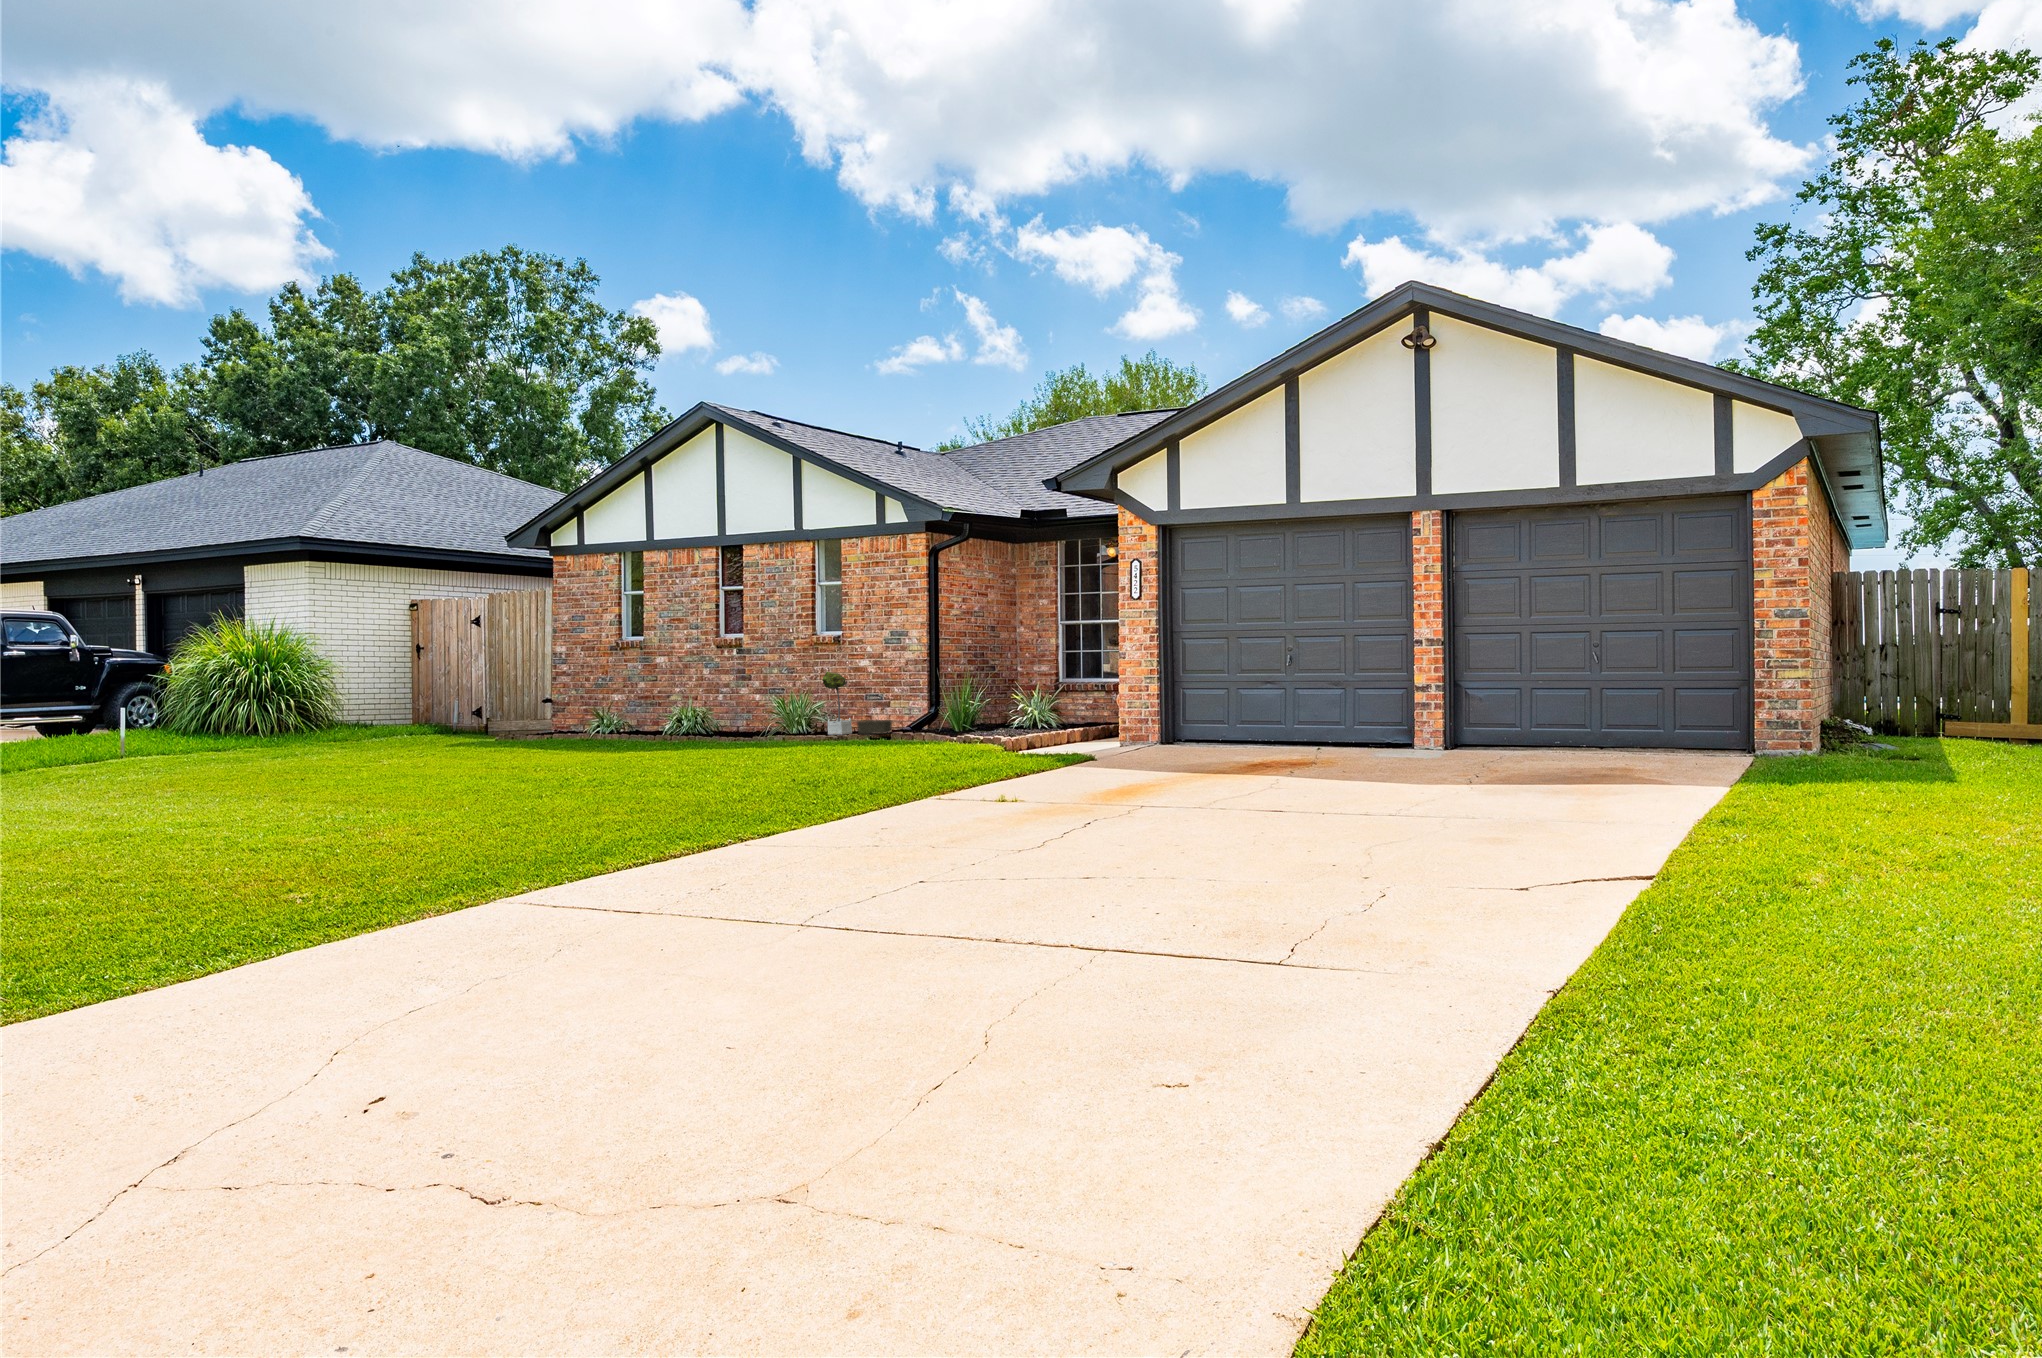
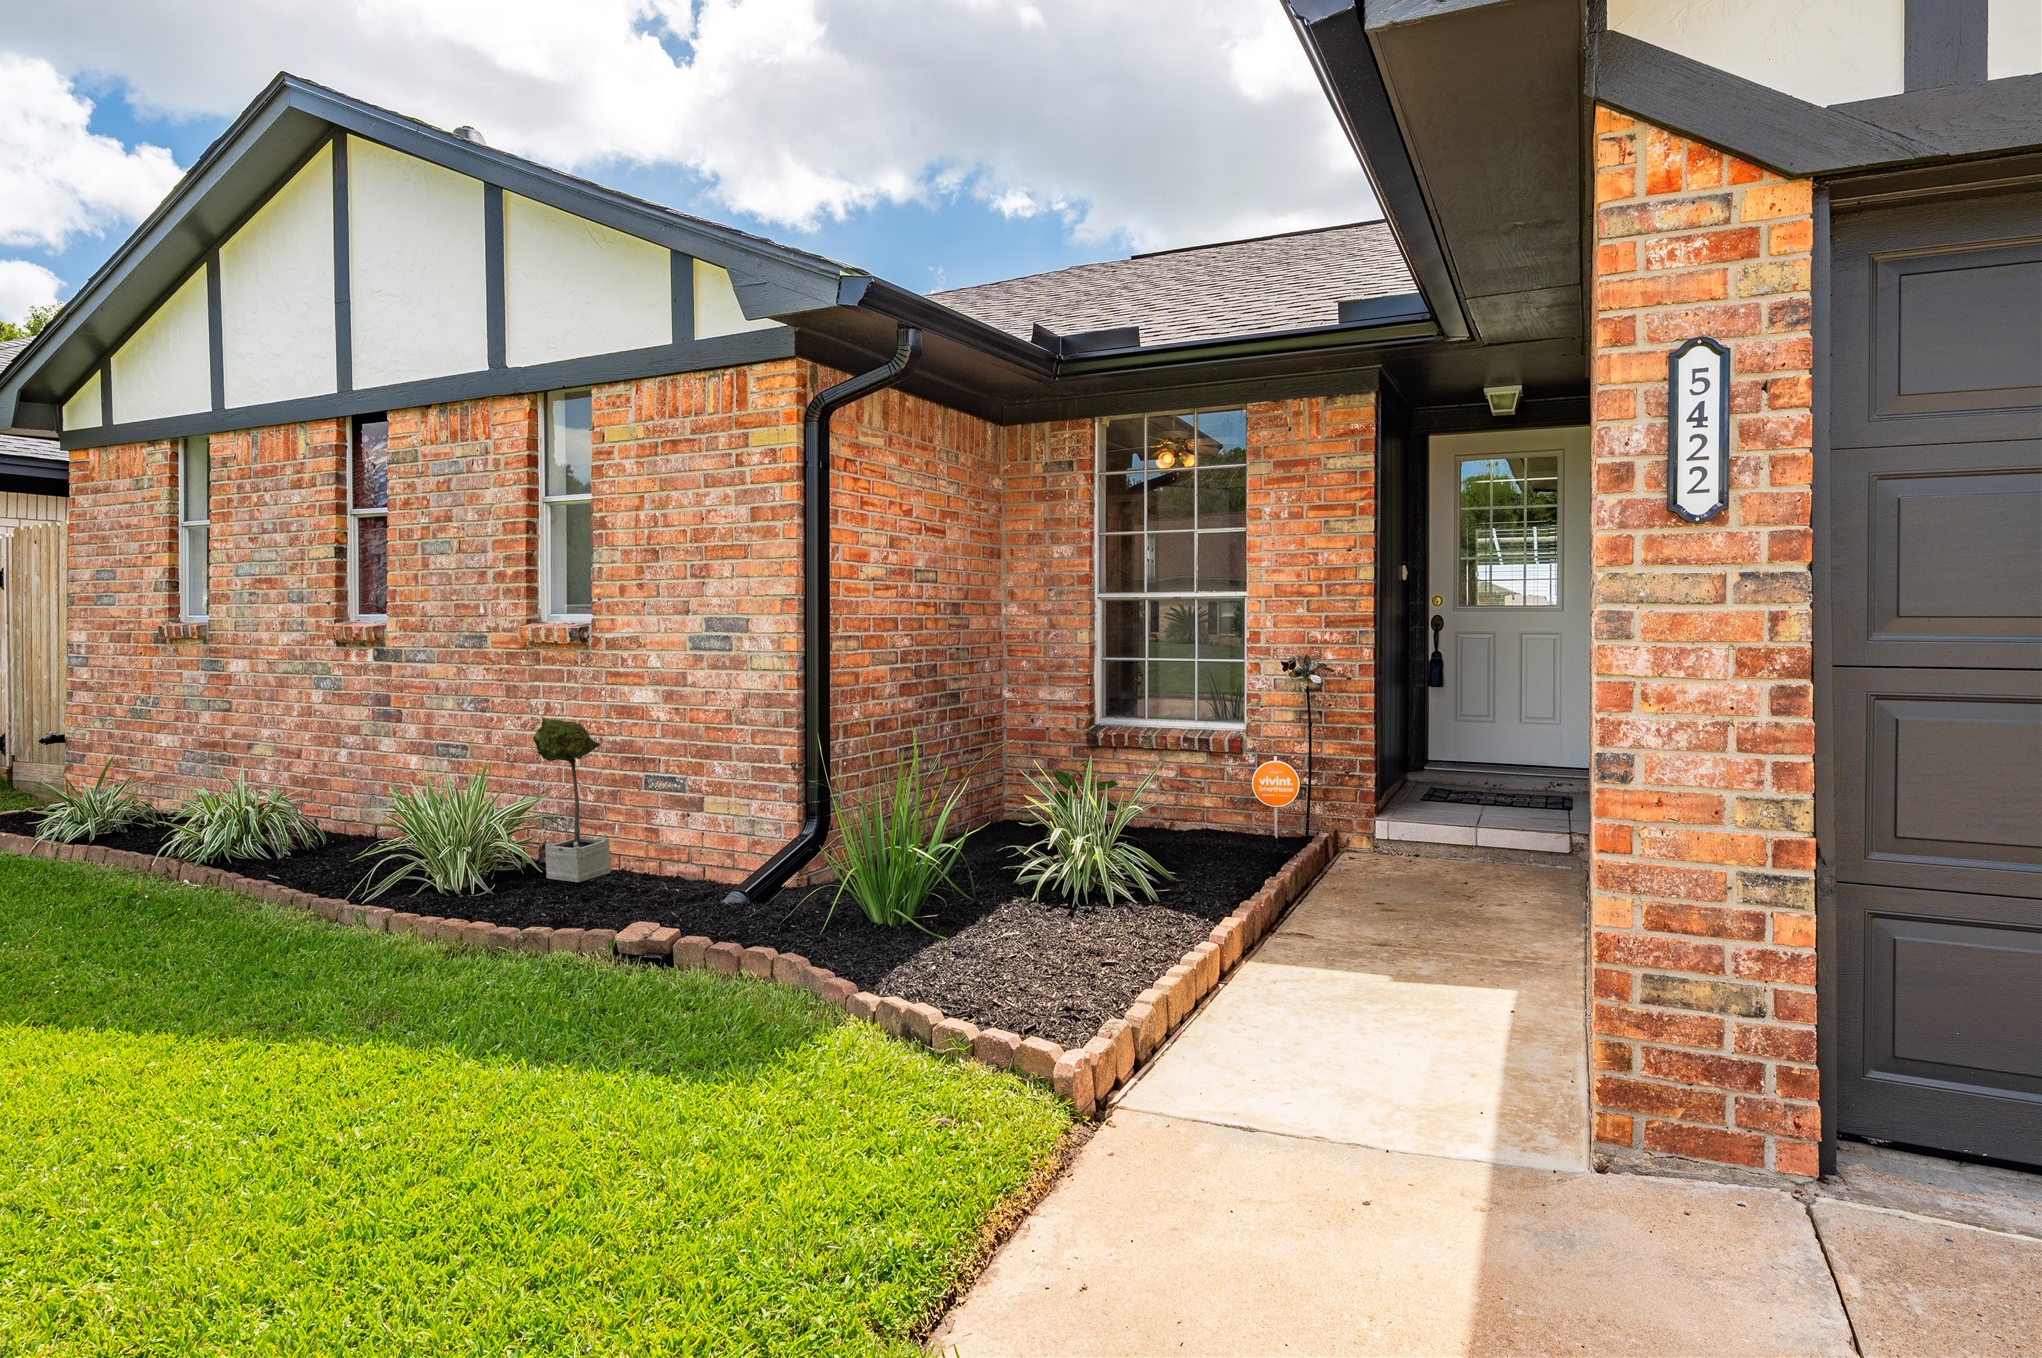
basket: present [857,707,892,734] -> none [615,803,707,891]

